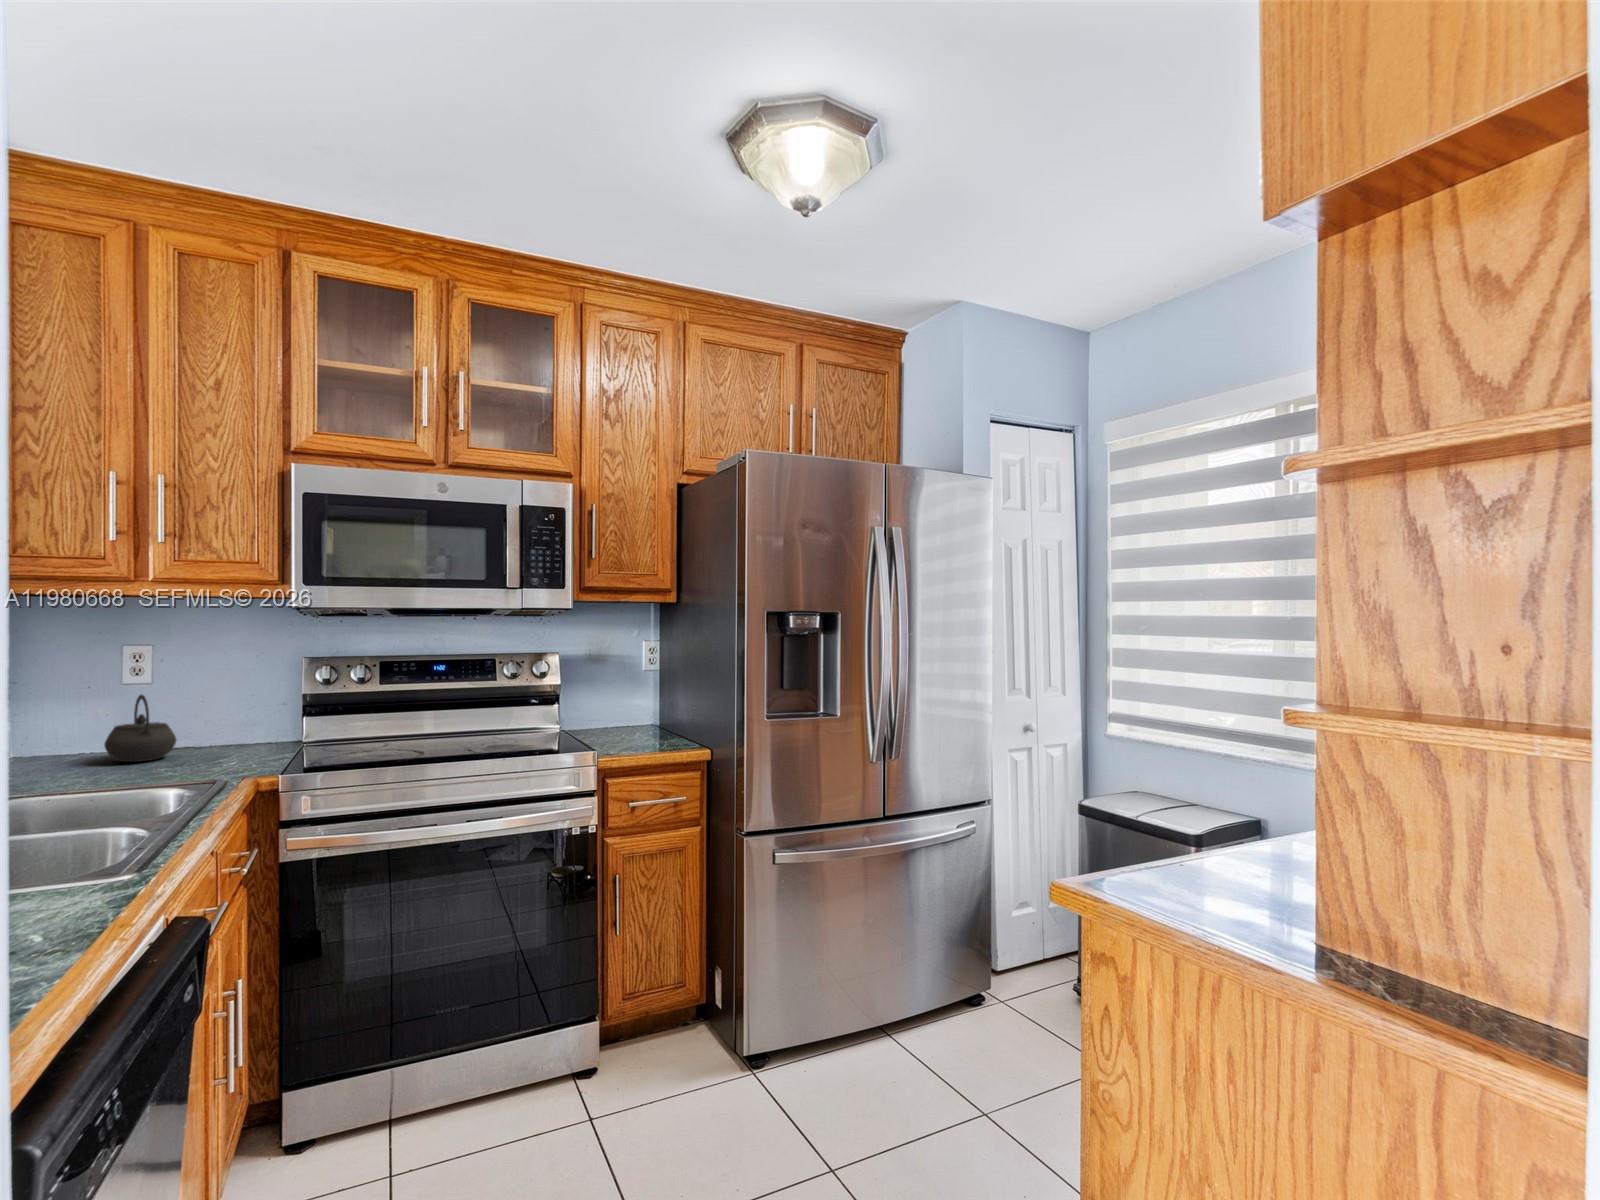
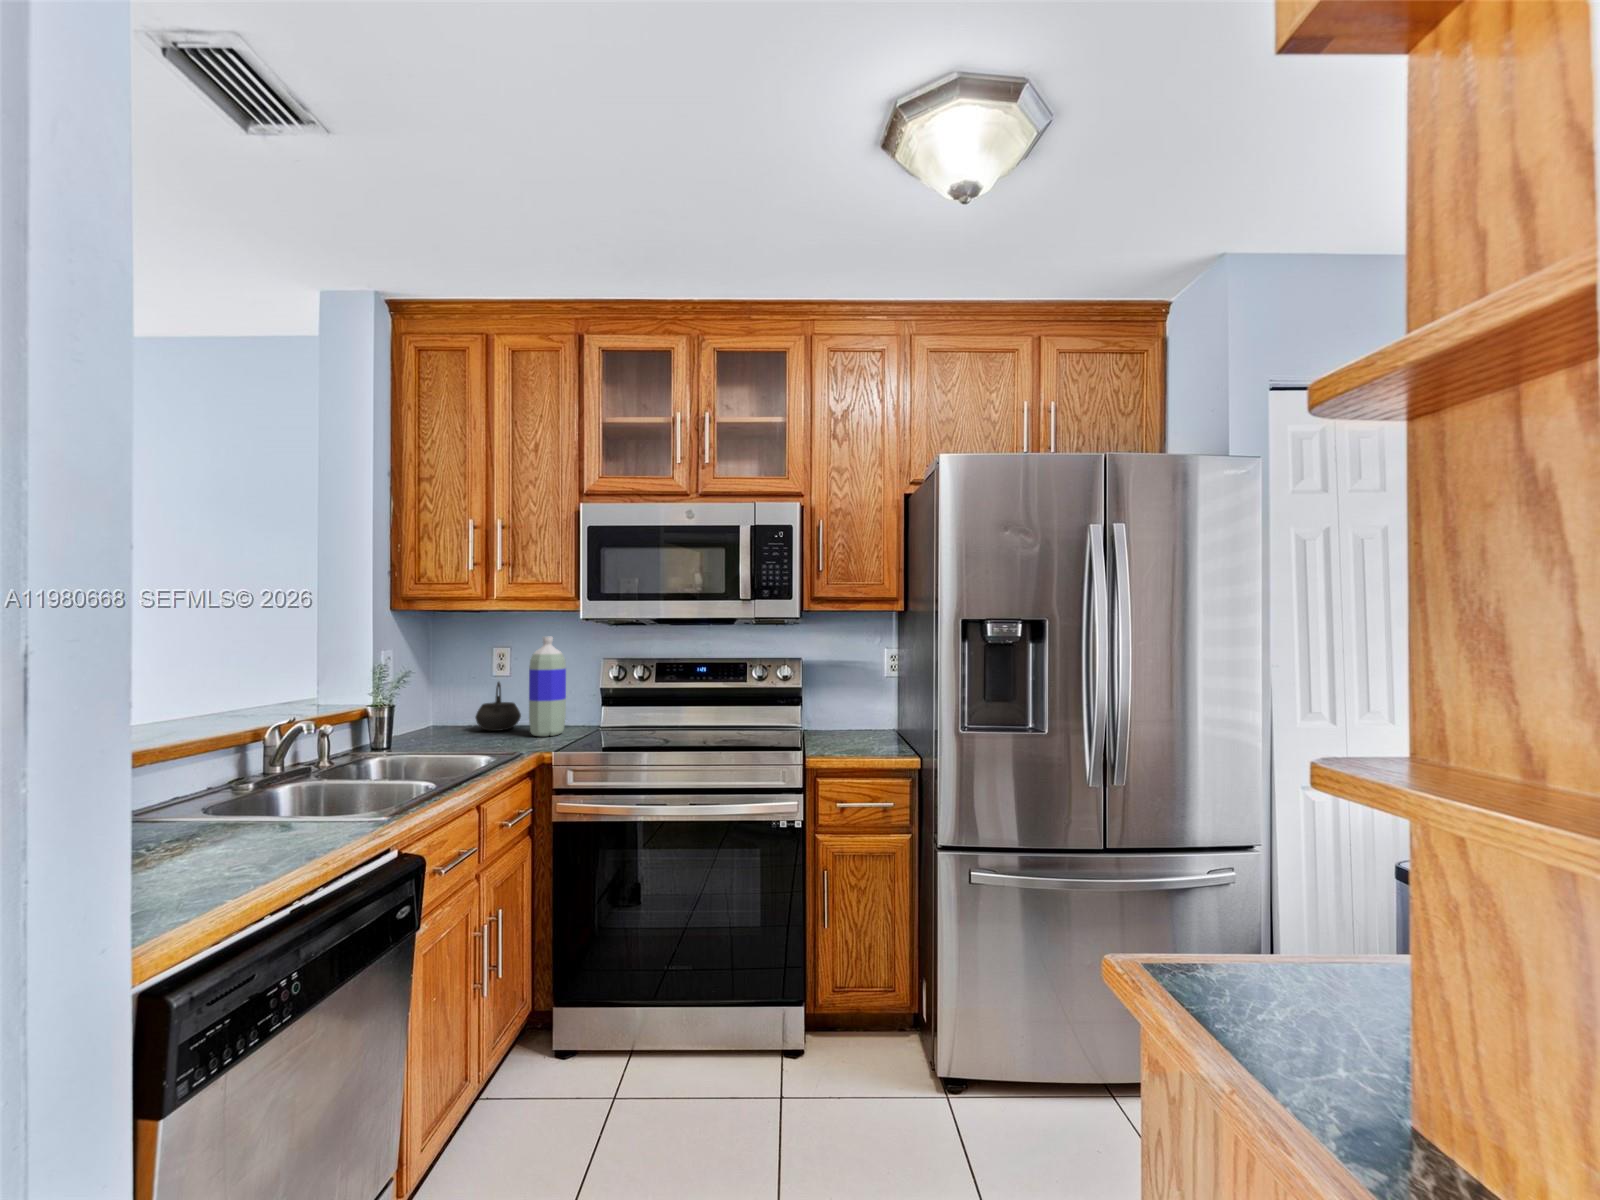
bottle: none [207,633,262,762] -> present [529,636,566,736]

